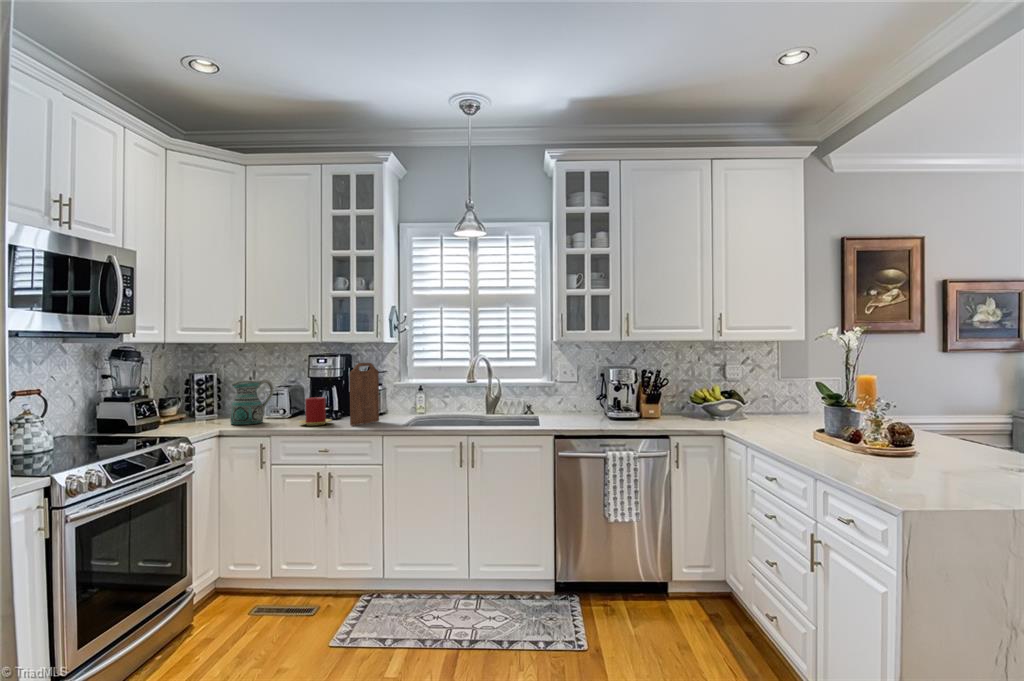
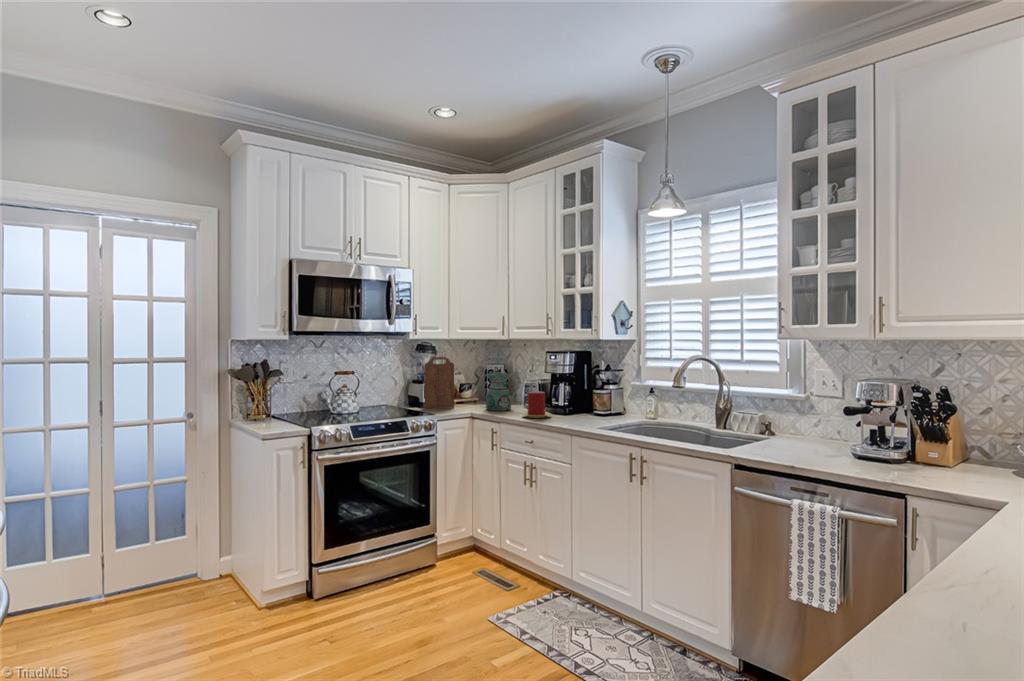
cutting board: present [350,363,379,426] -> present [424,357,454,408]

